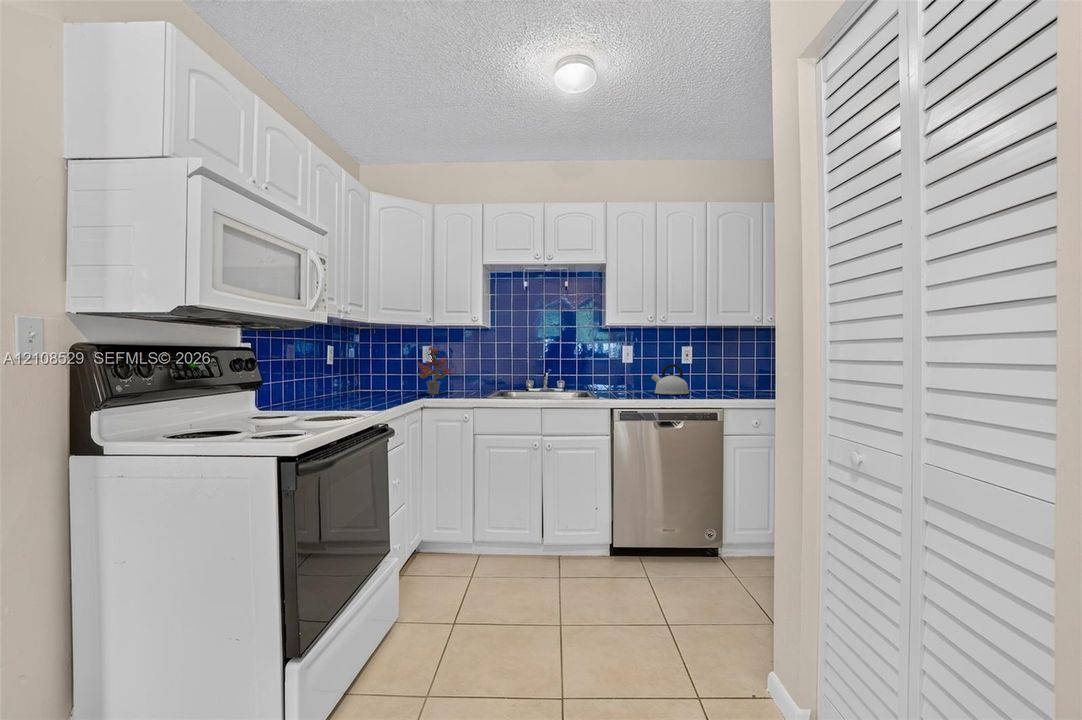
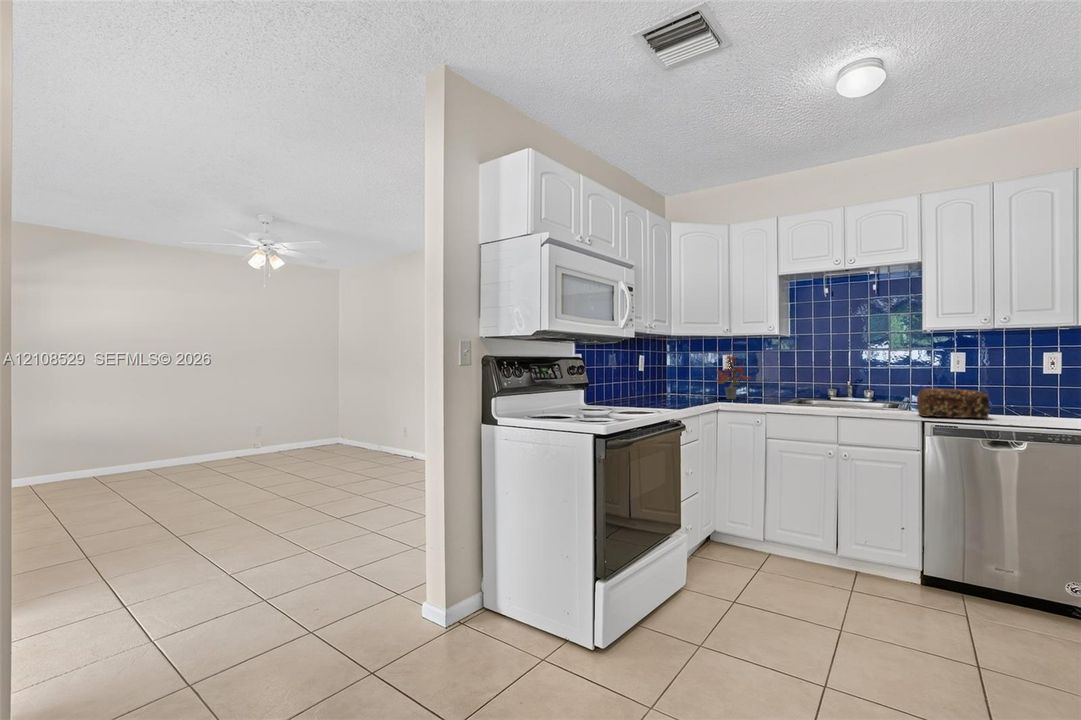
kettle: present [651,364,689,394] -> none [991,375,1051,411]
bread loaf: none [605,377,658,404] -> present [917,388,989,418]

